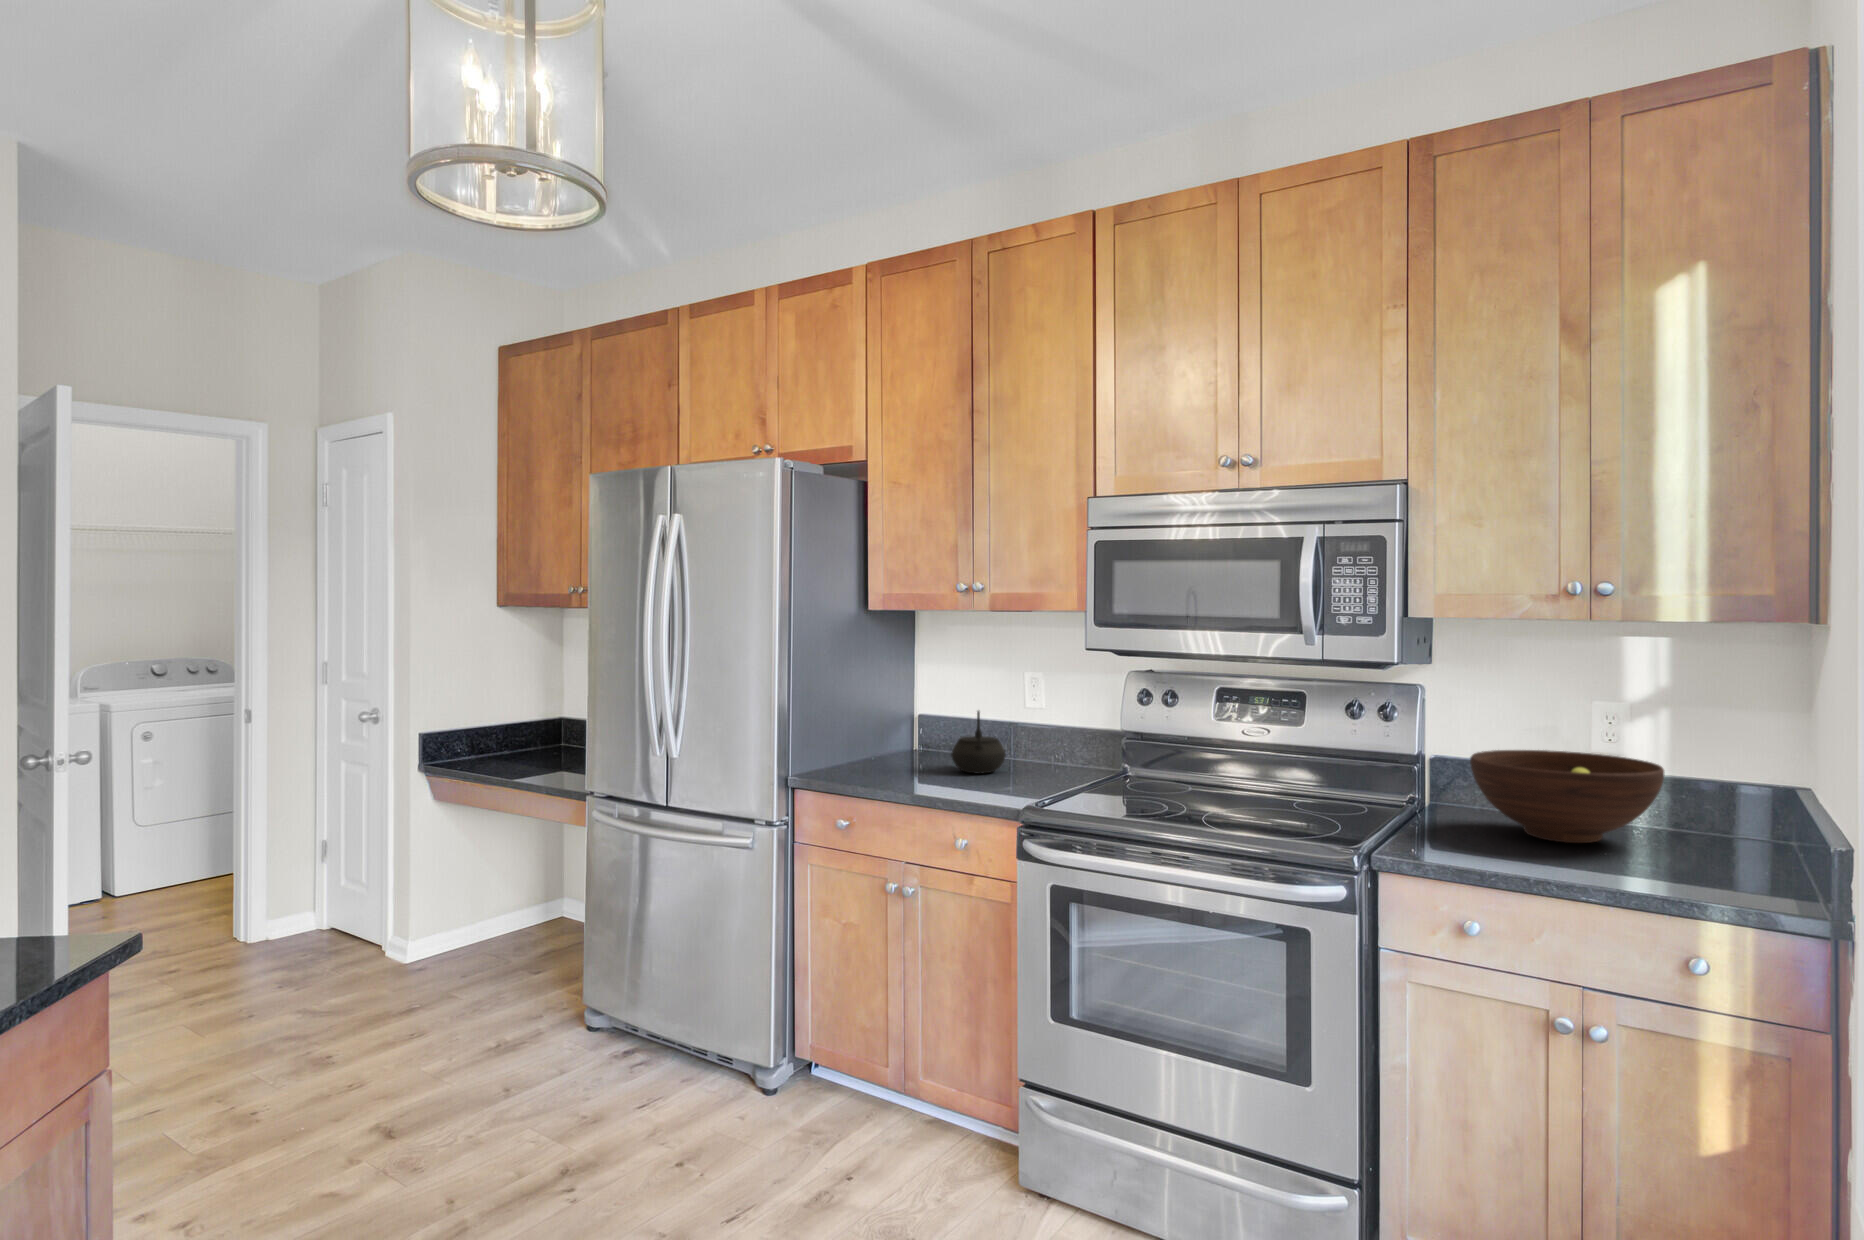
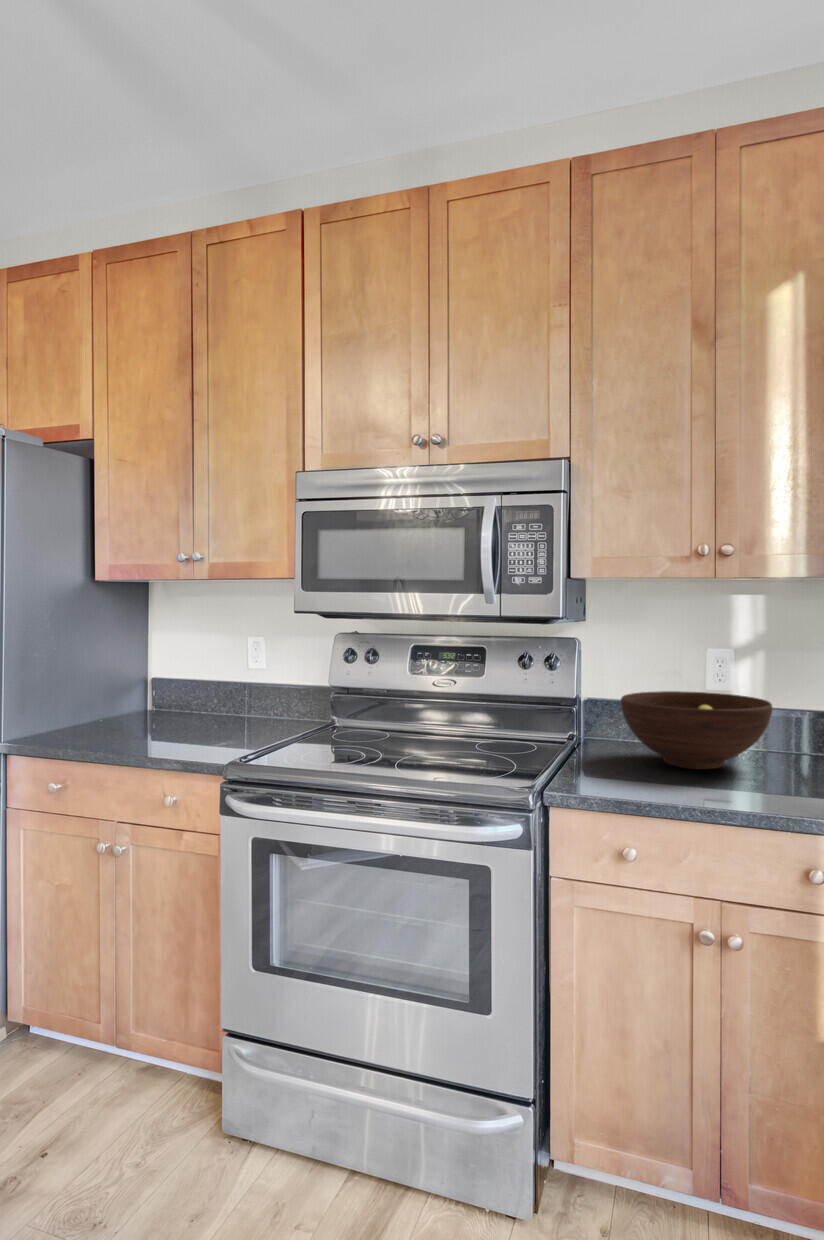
kettle: present [951,711,1006,774] -> none [175,670,227,729]

